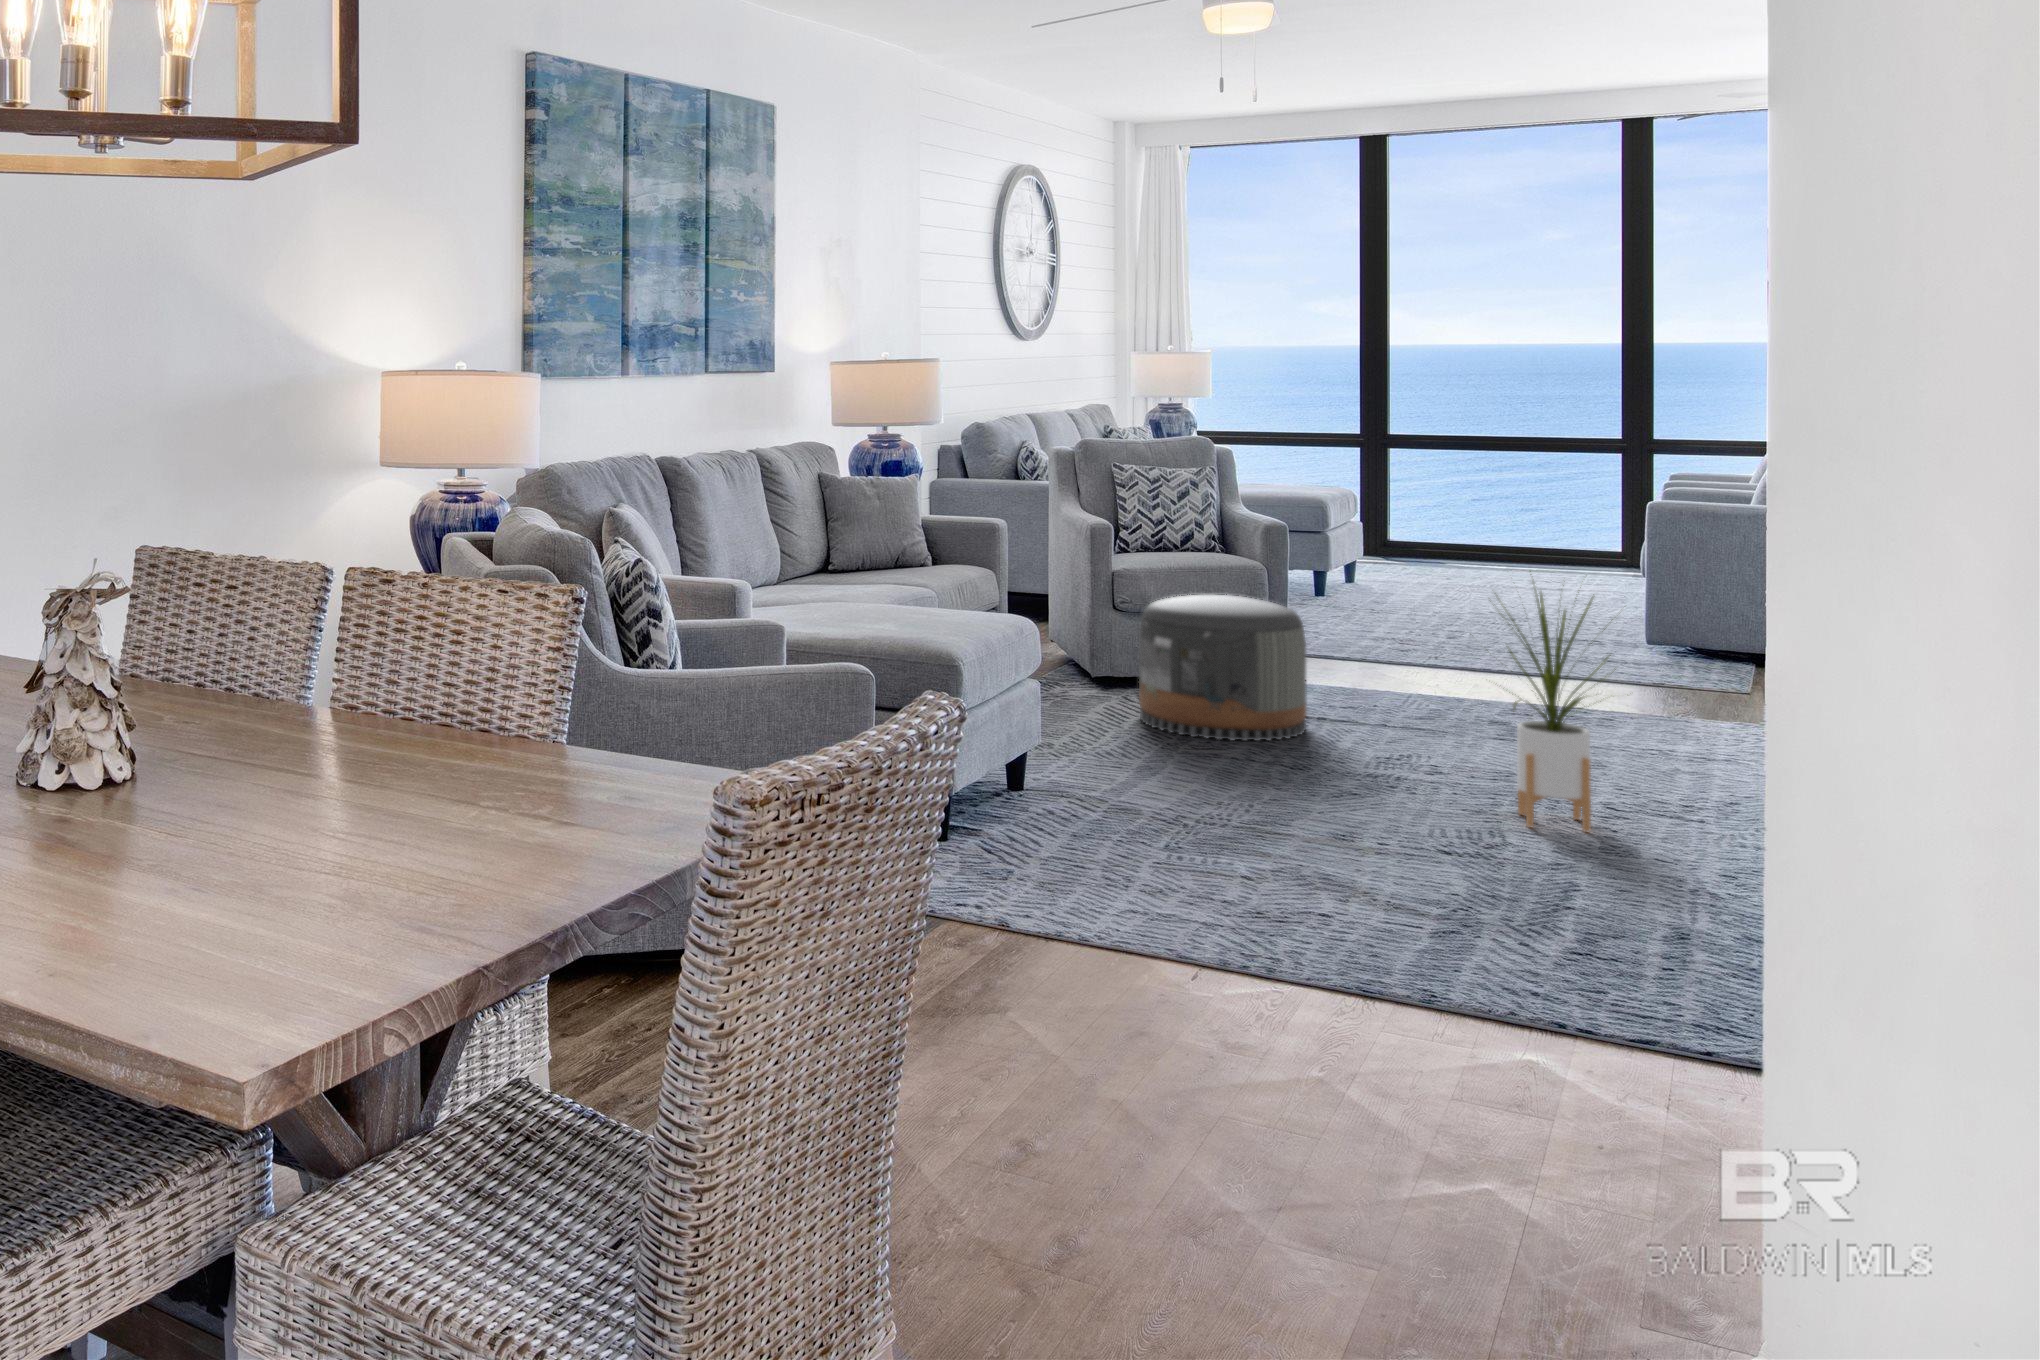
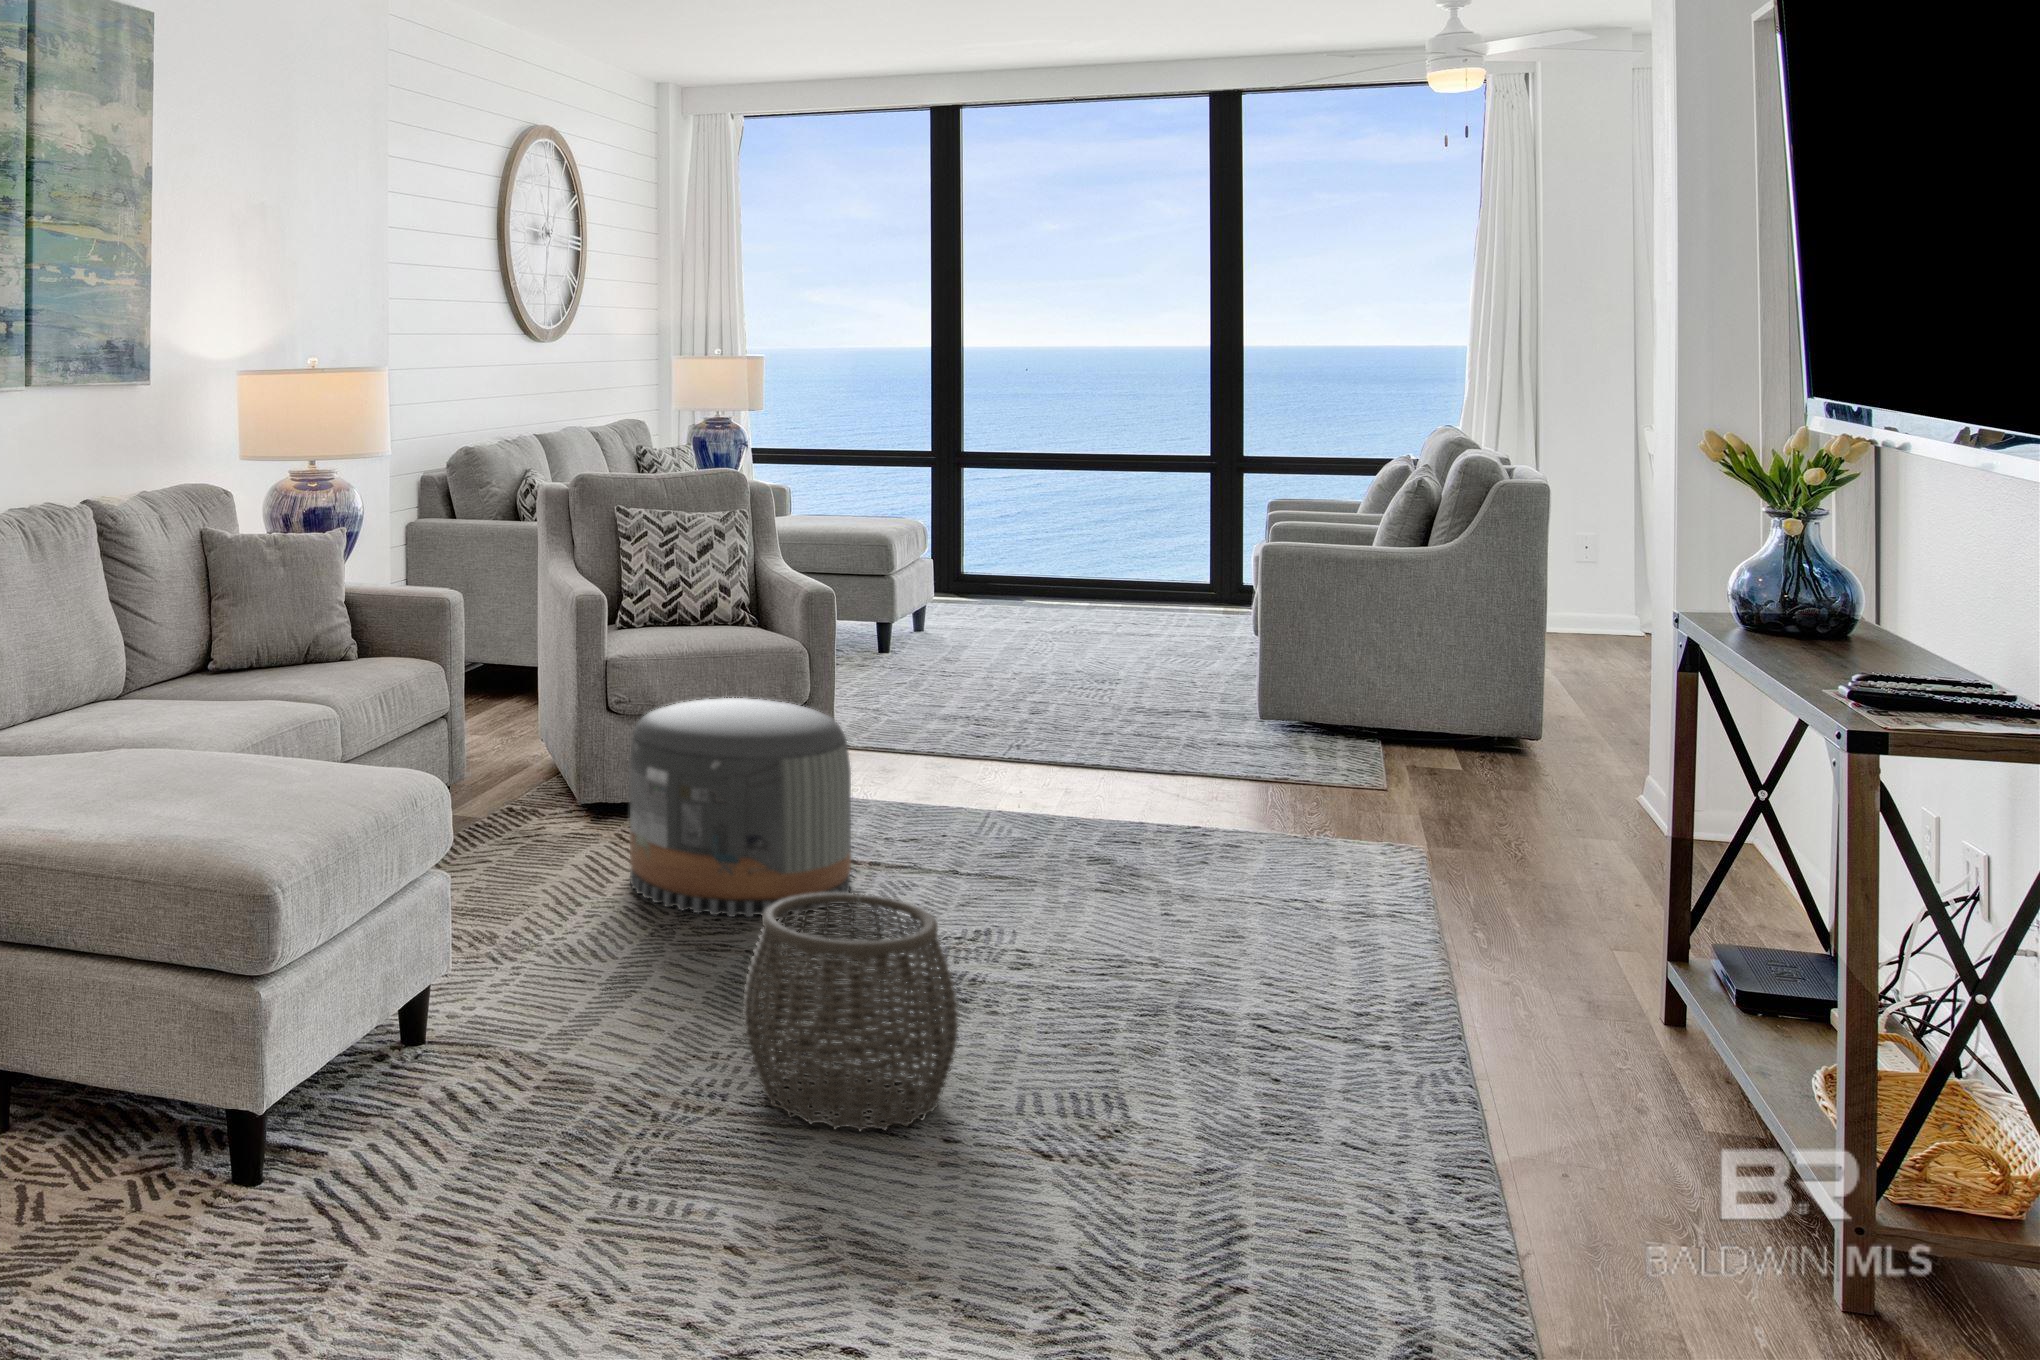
house plant: present [1499,571,1612,832] -> none [1065,679,1291,1081]
woven basket: none [1243,699,1393,839] -> present [743,893,959,1131]

